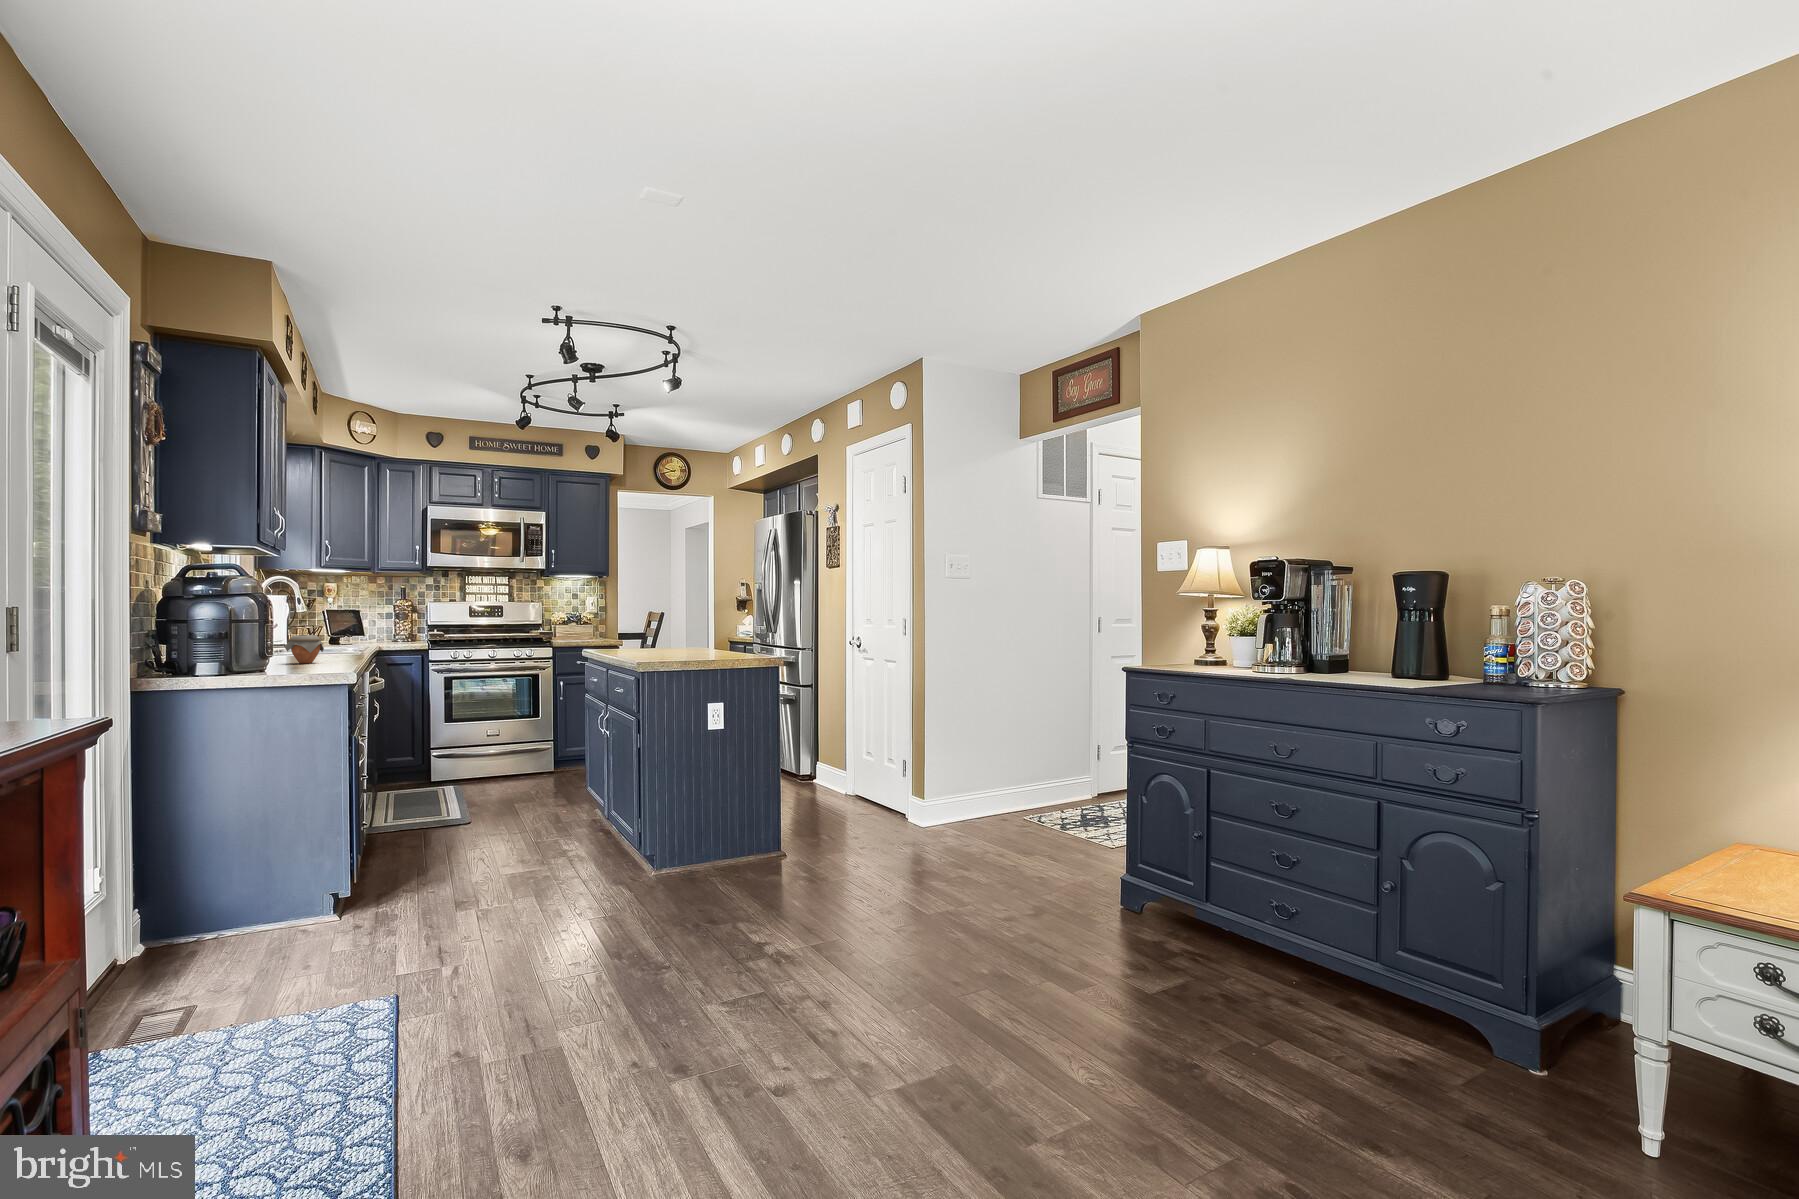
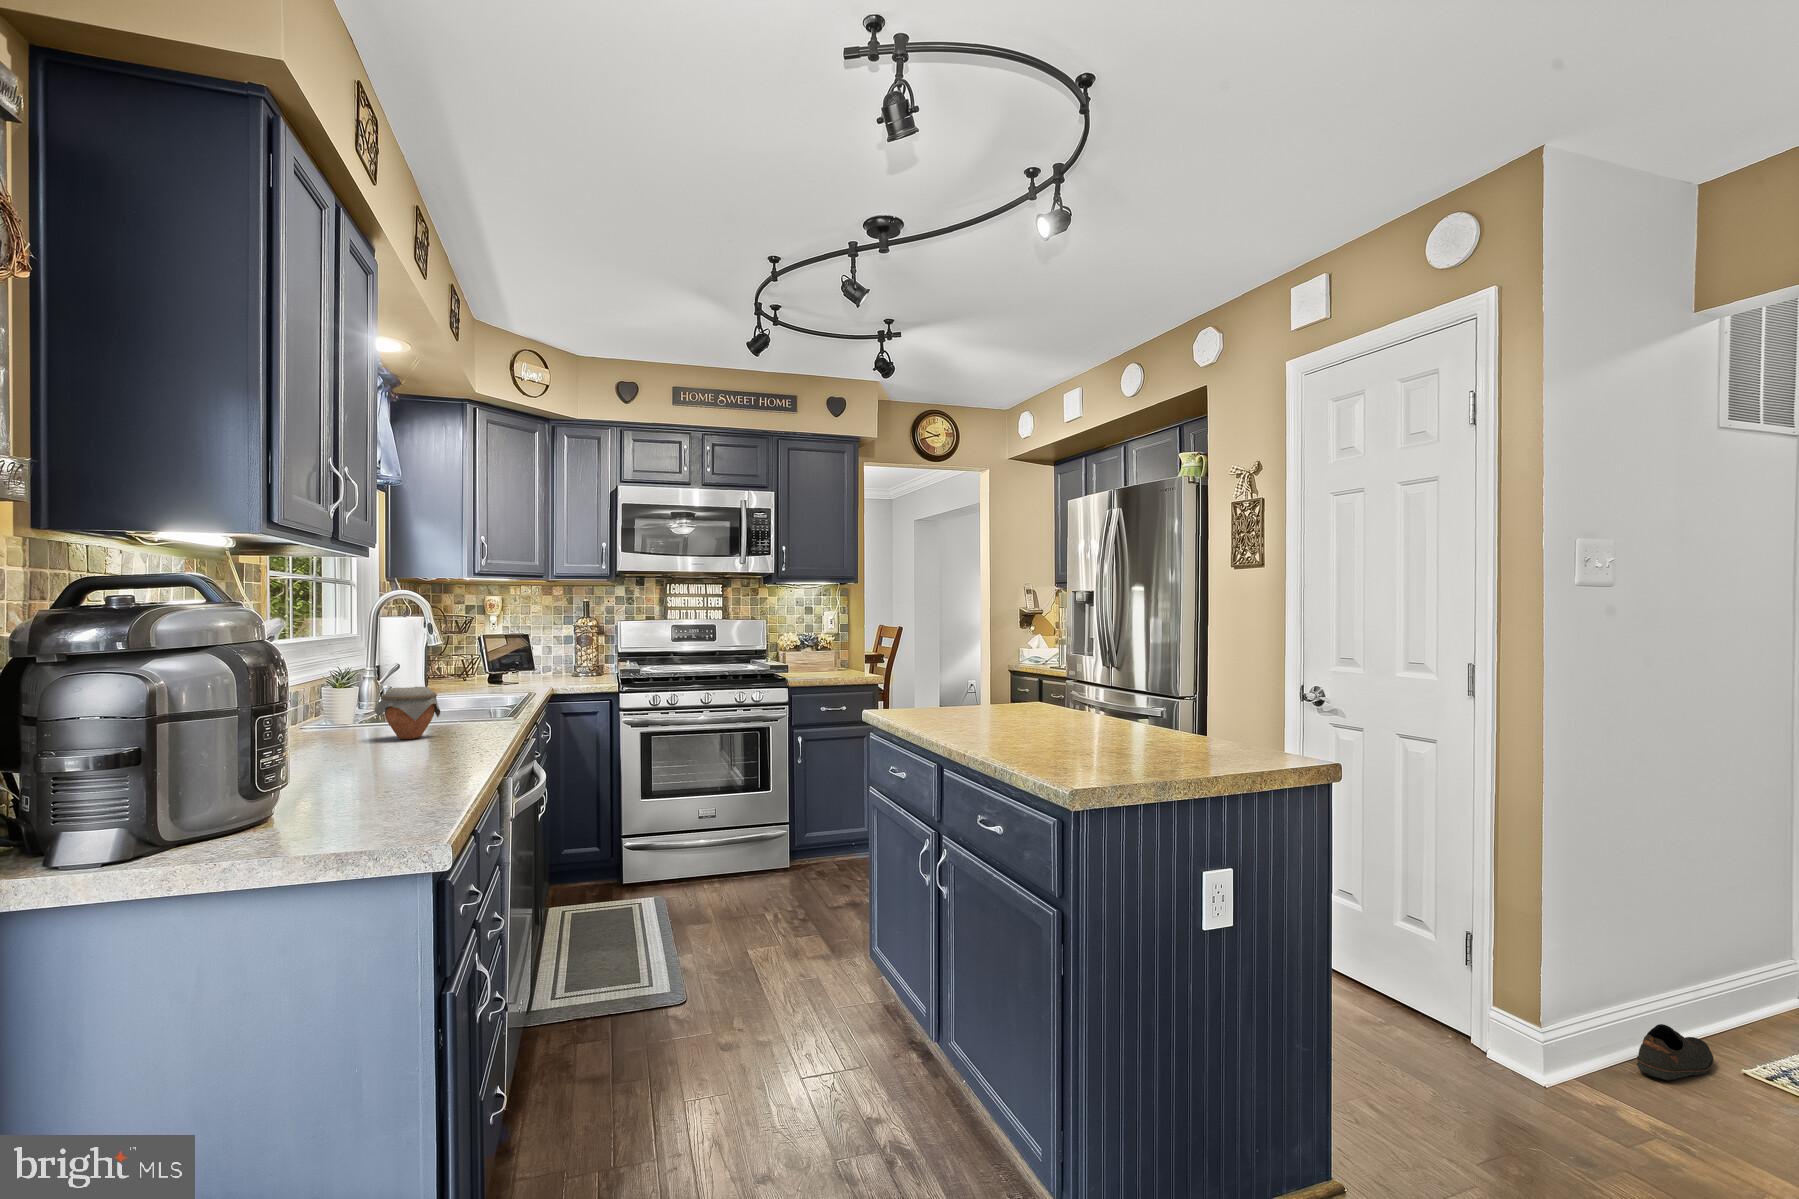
shoe: none [966,799,1007,822] -> present [1636,1024,1713,1080]

